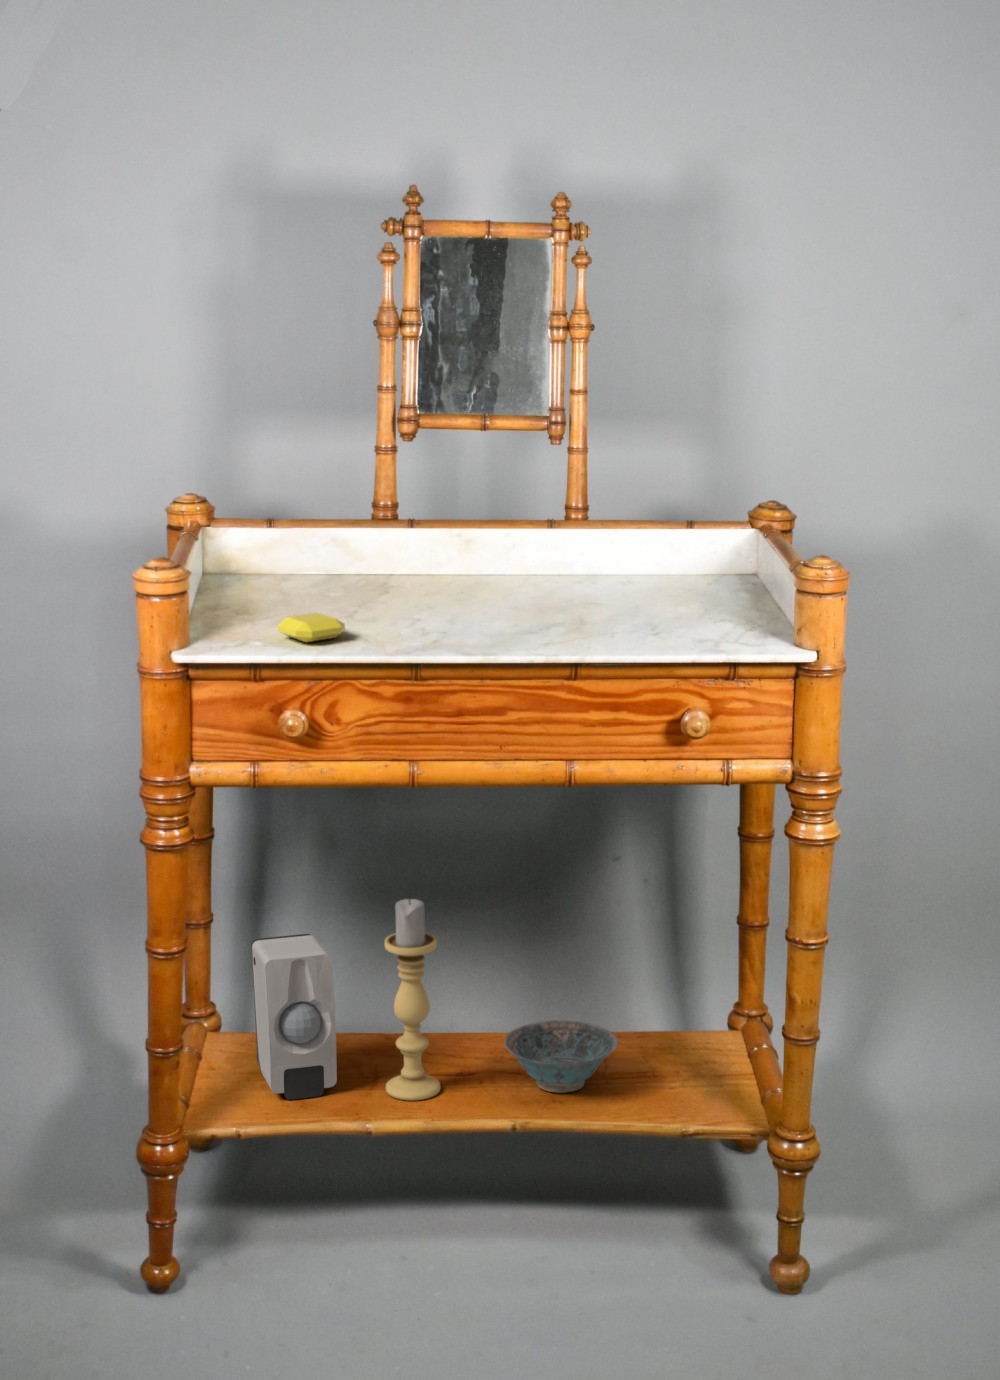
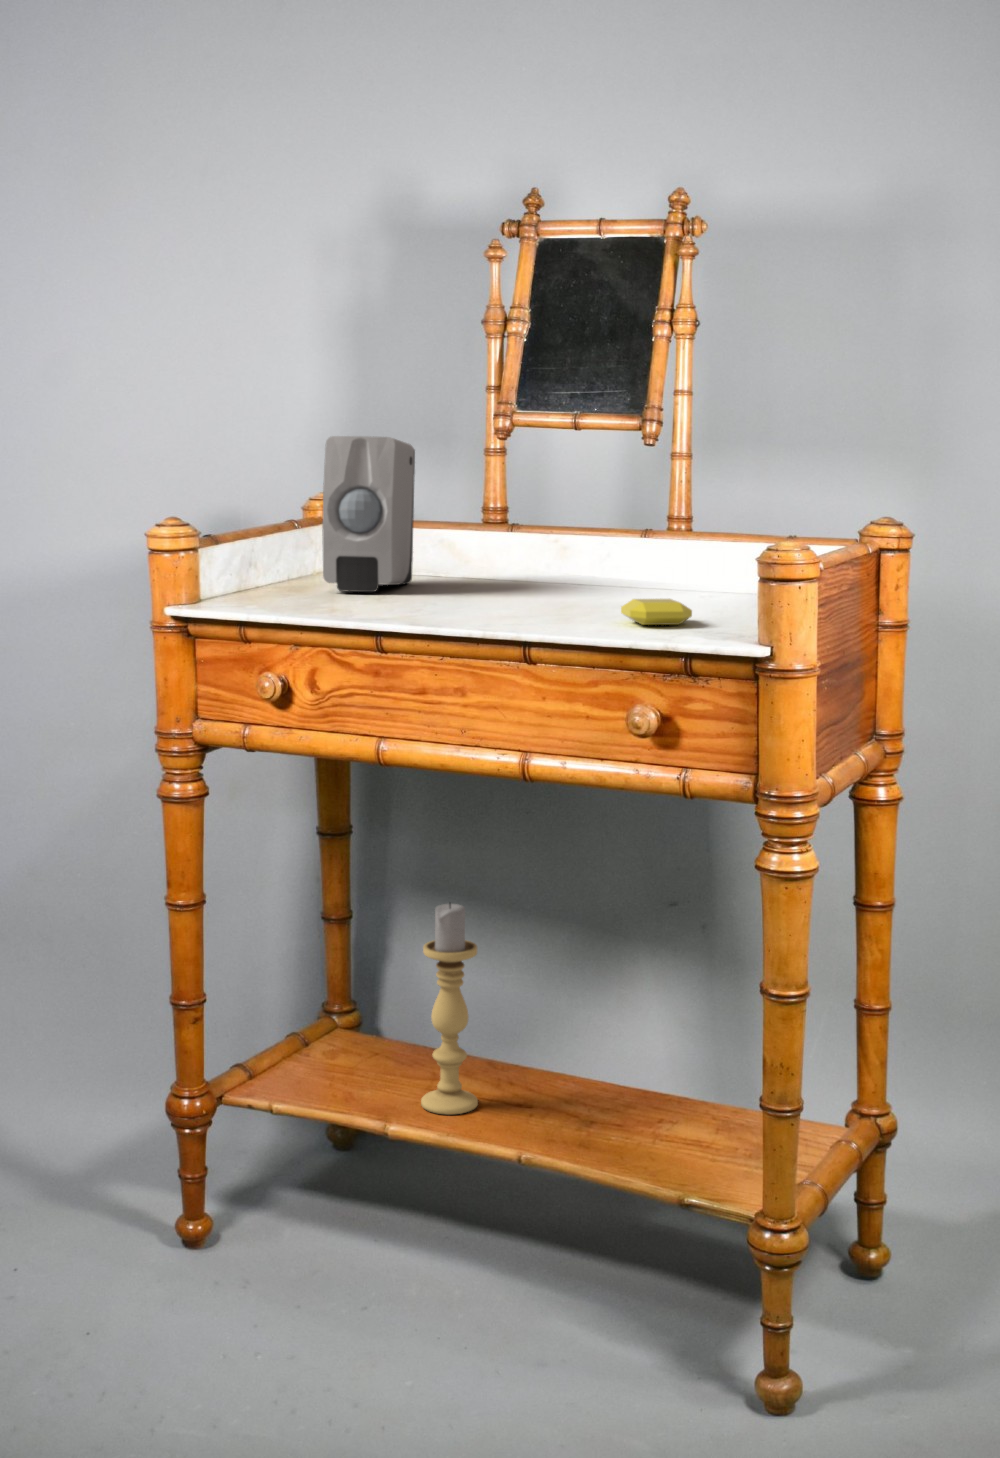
soap bar: present [278,613,345,642] -> present [621,599,692,625]
soap dispenser: present [252,934,337,1100] -> present [322,436,415,592]
ceramic bowl: present [504,1020,618,1093] -> none [534,1060,657,1136]

